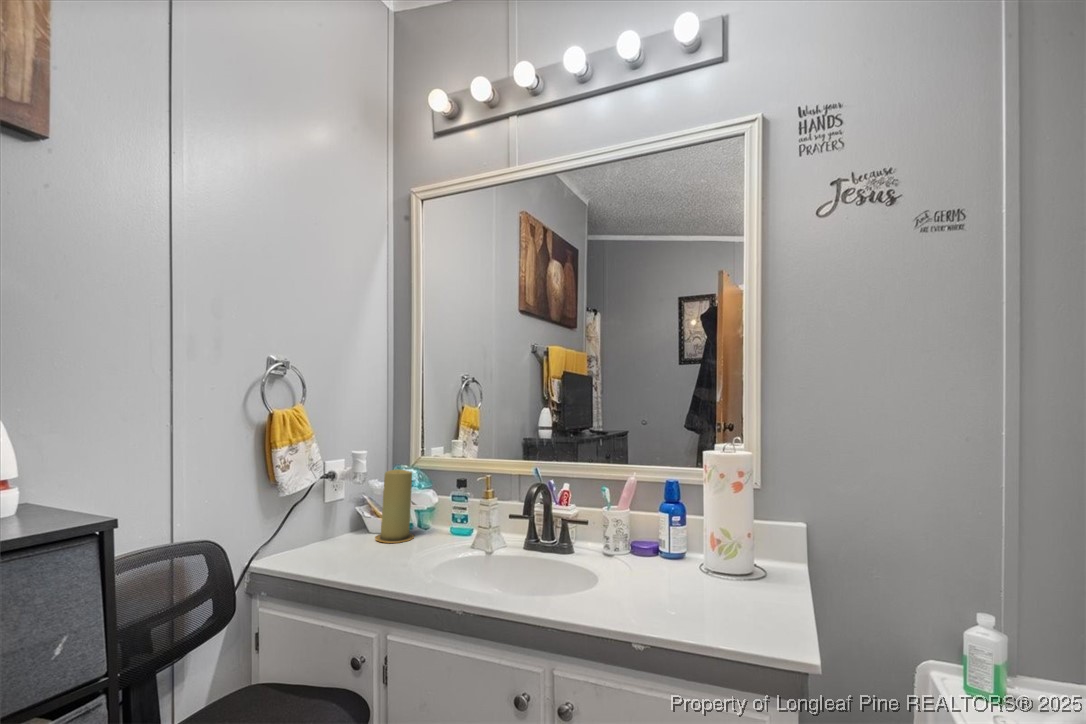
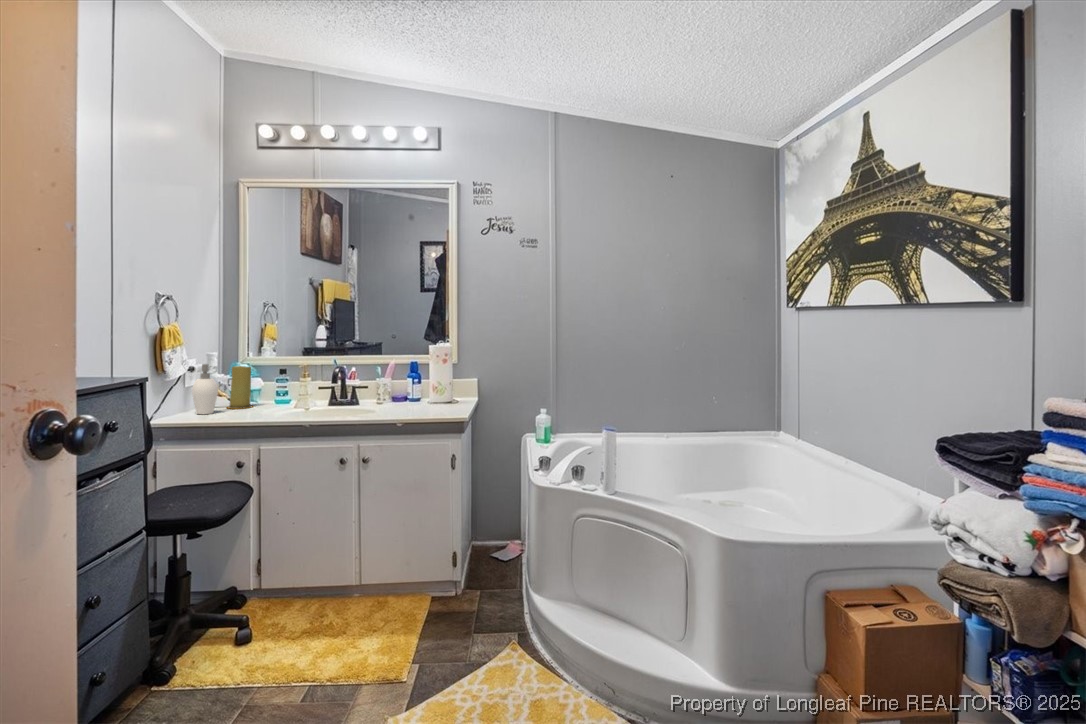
soap dispenser: none [317,472,359,556] -> present [192,364,218,414]

